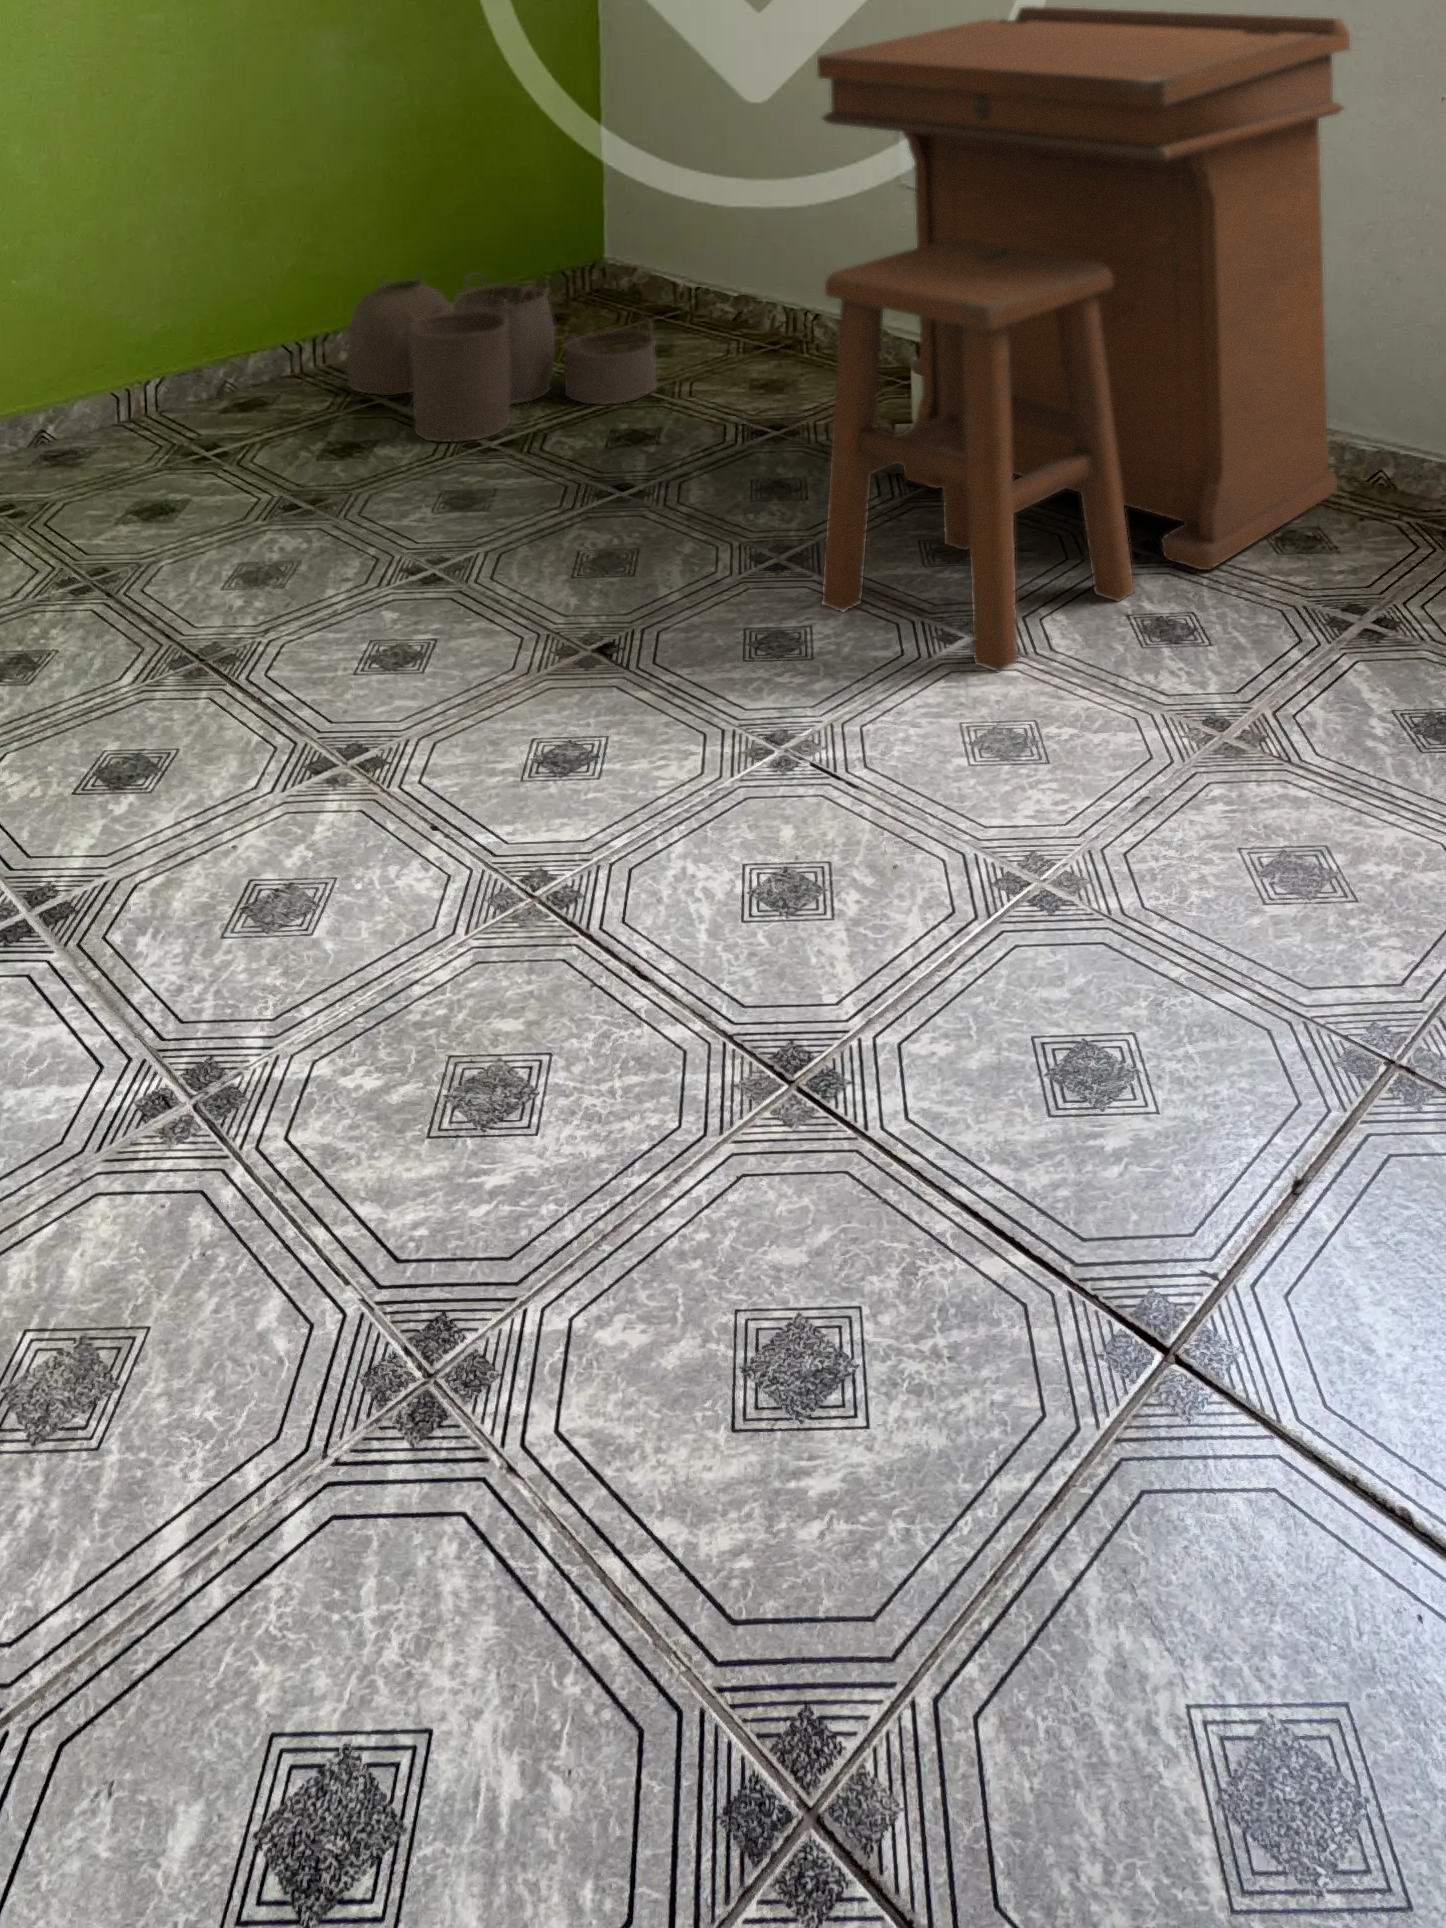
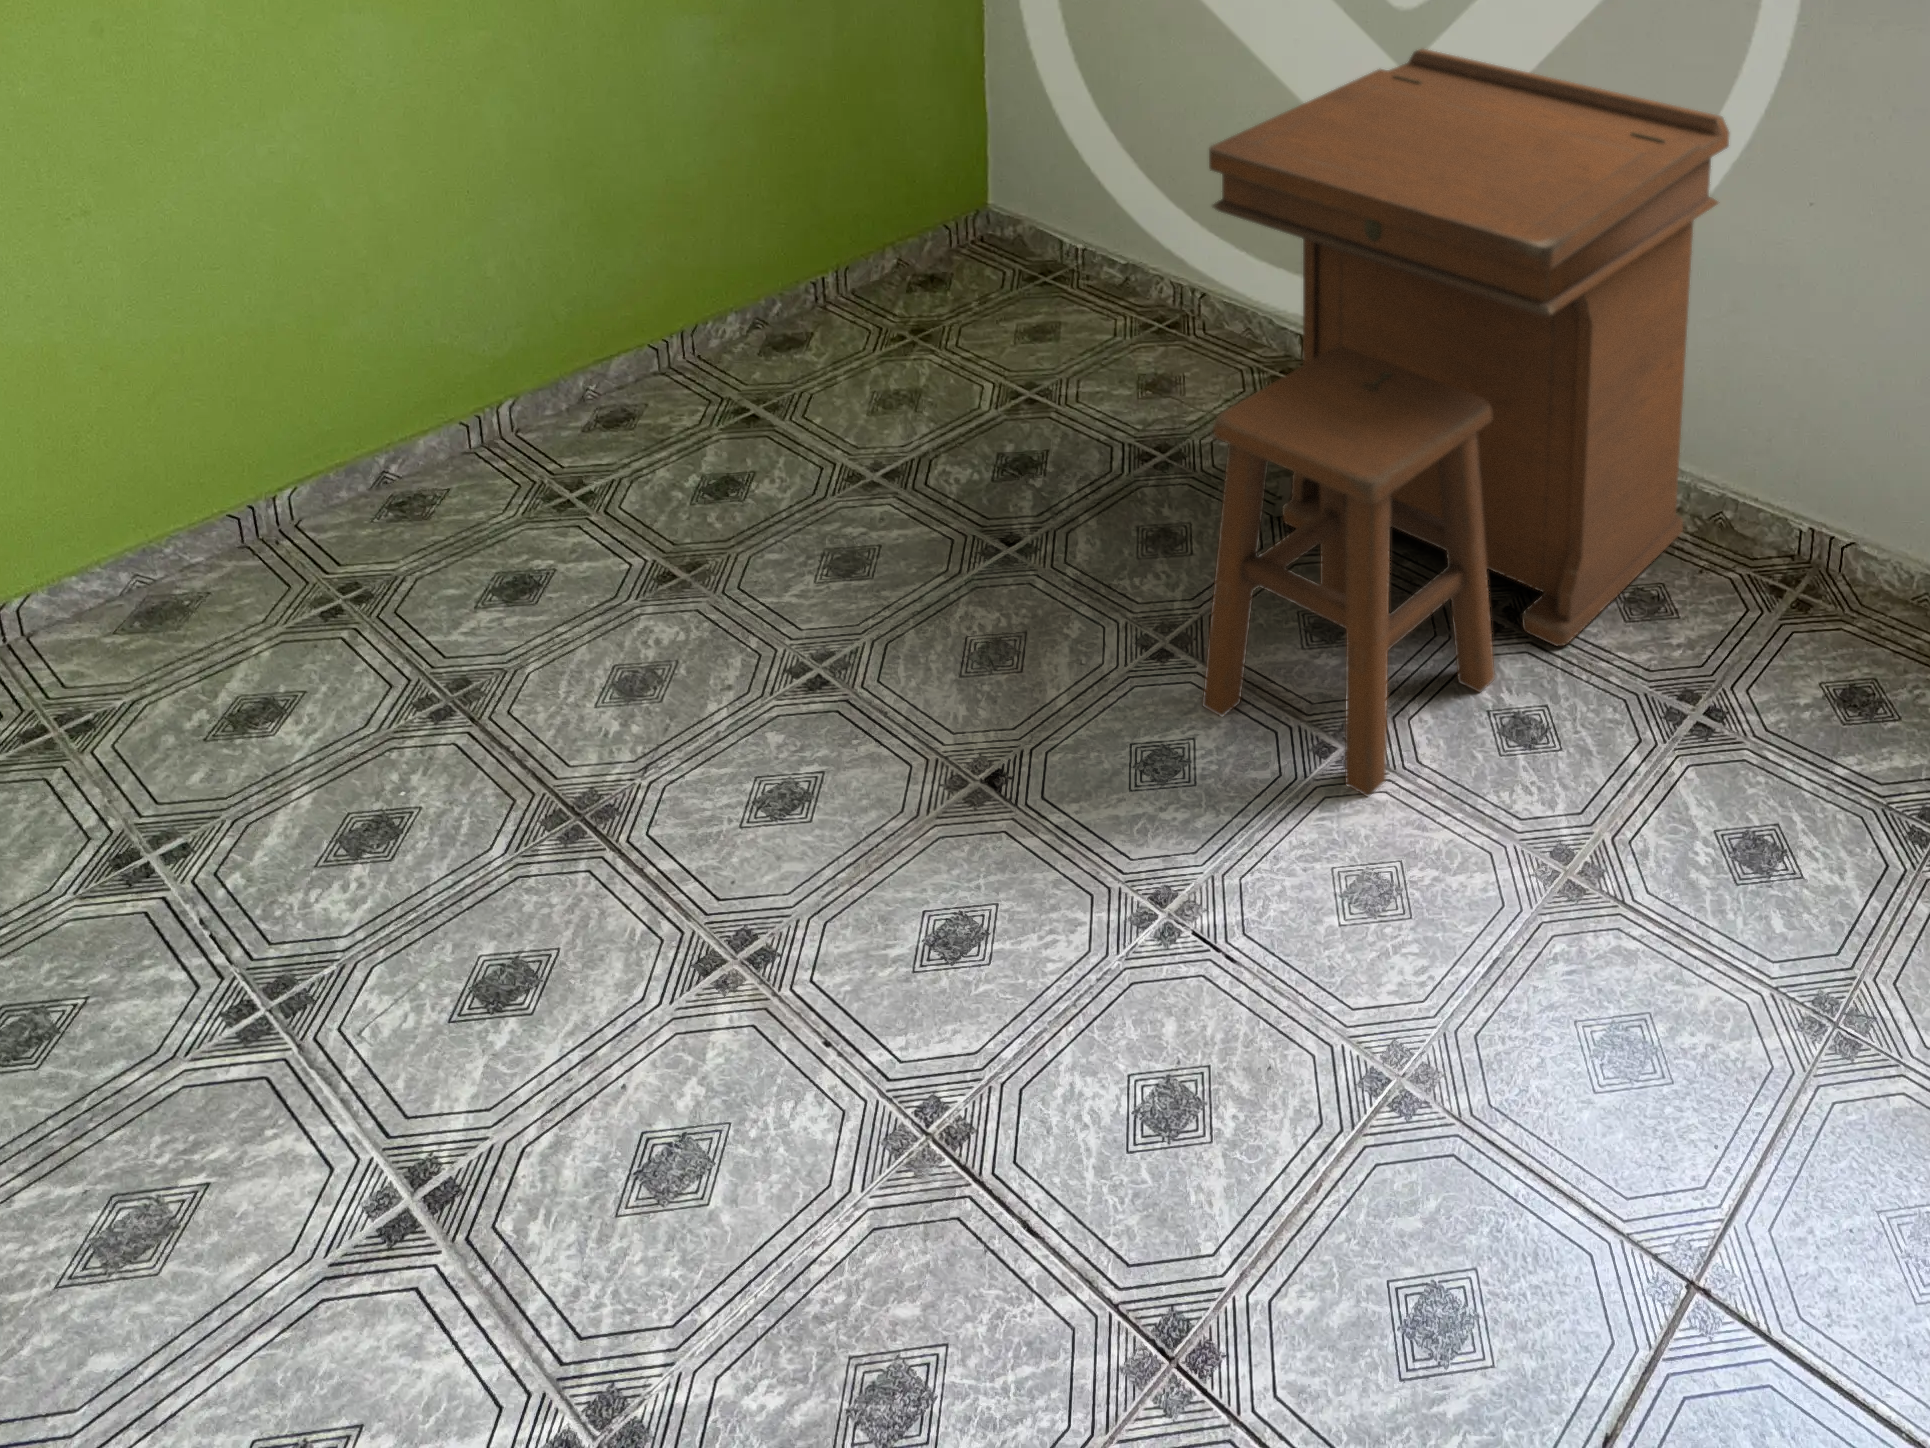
woven basket: present [347,277,657,442] -> none [711,267,1038,472]

